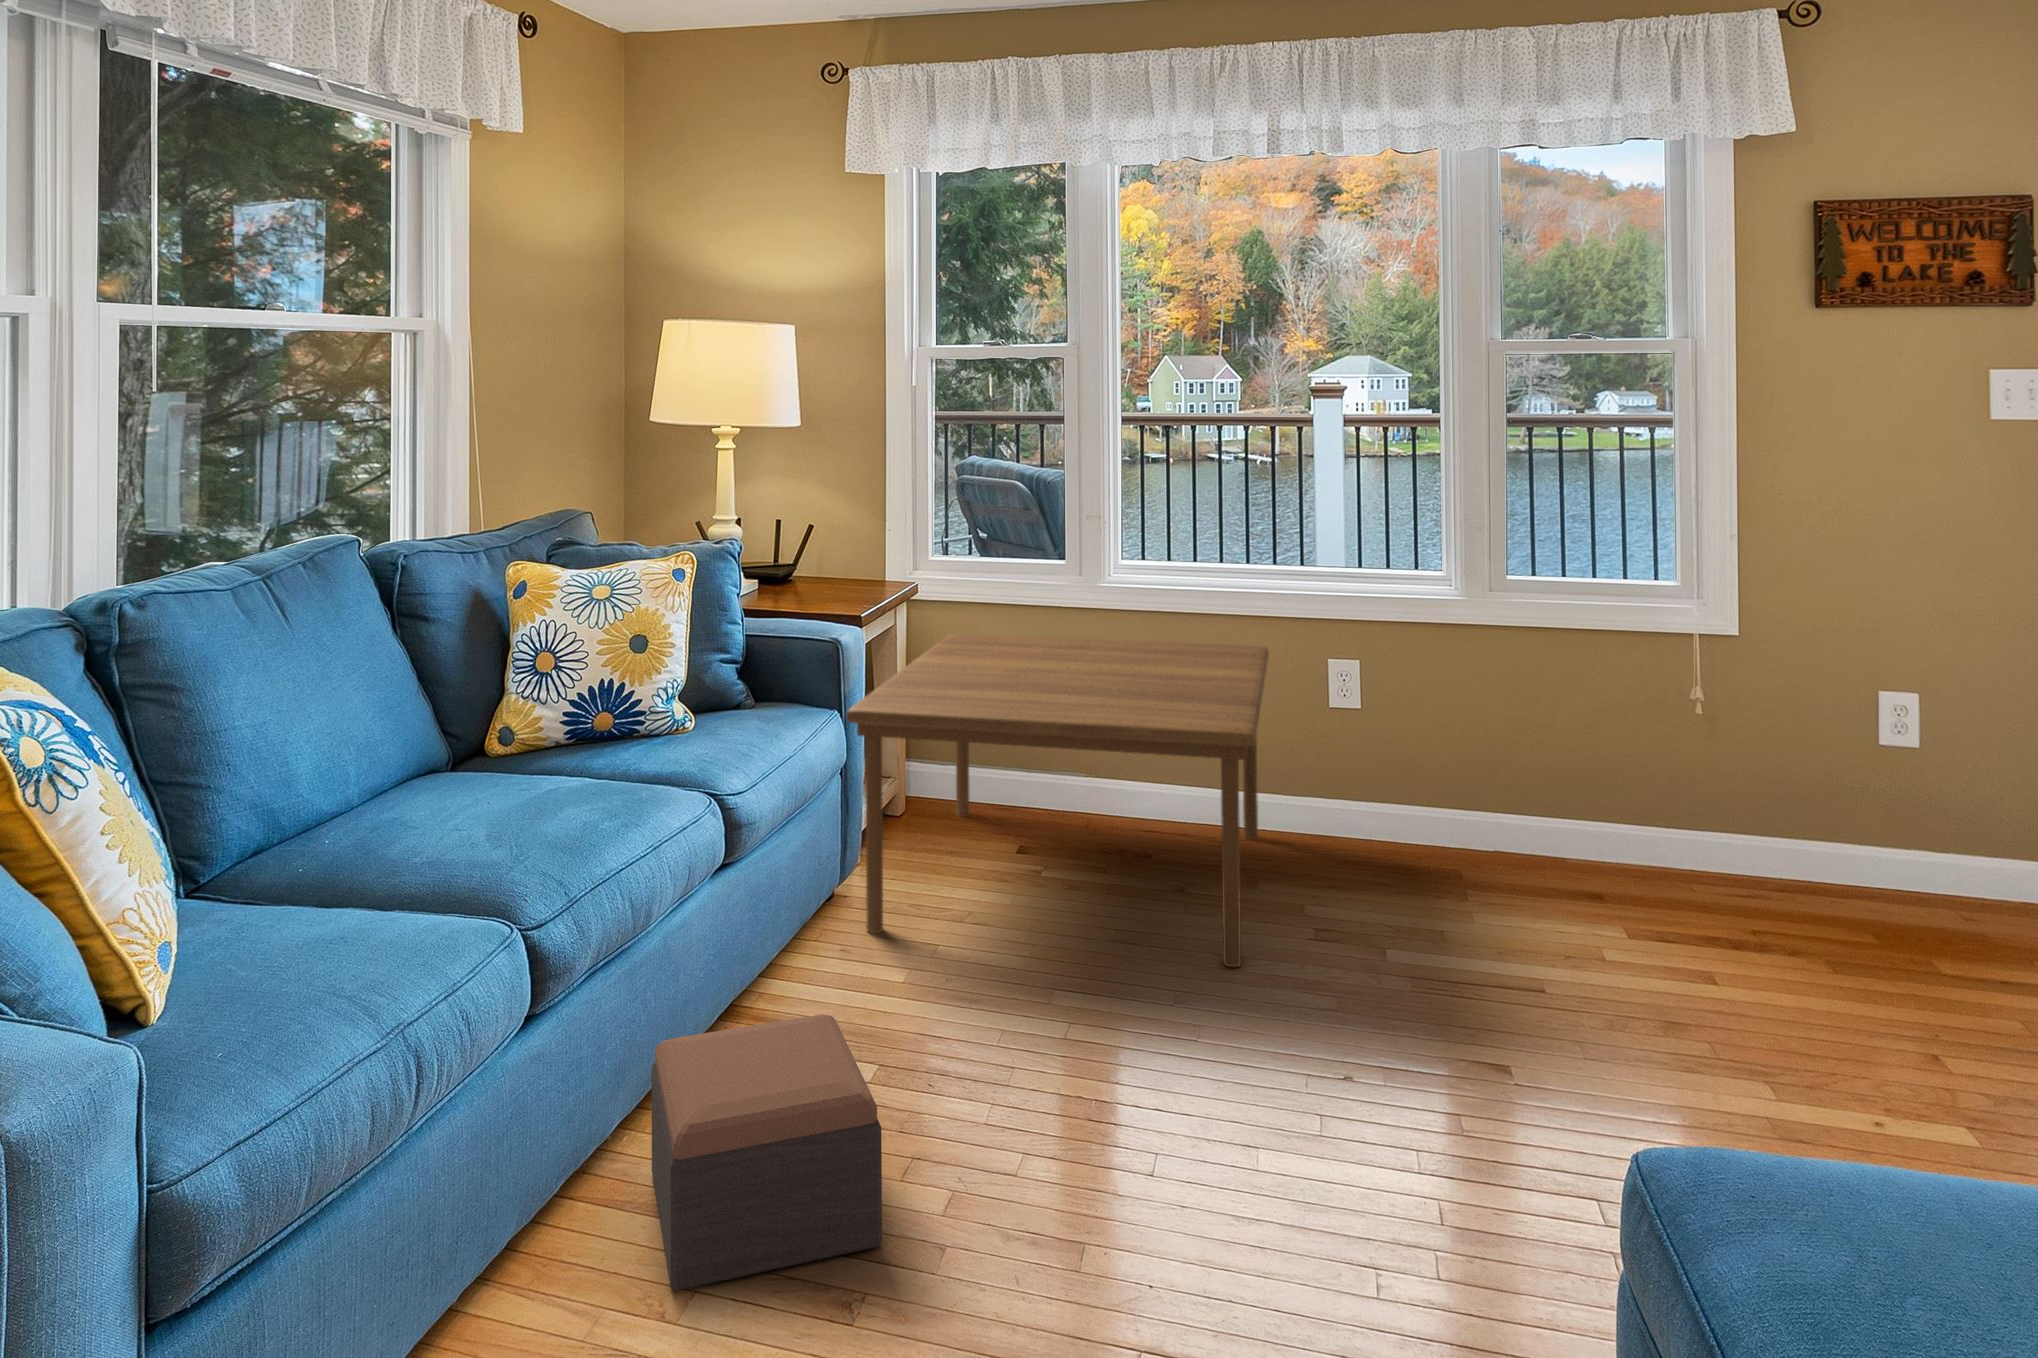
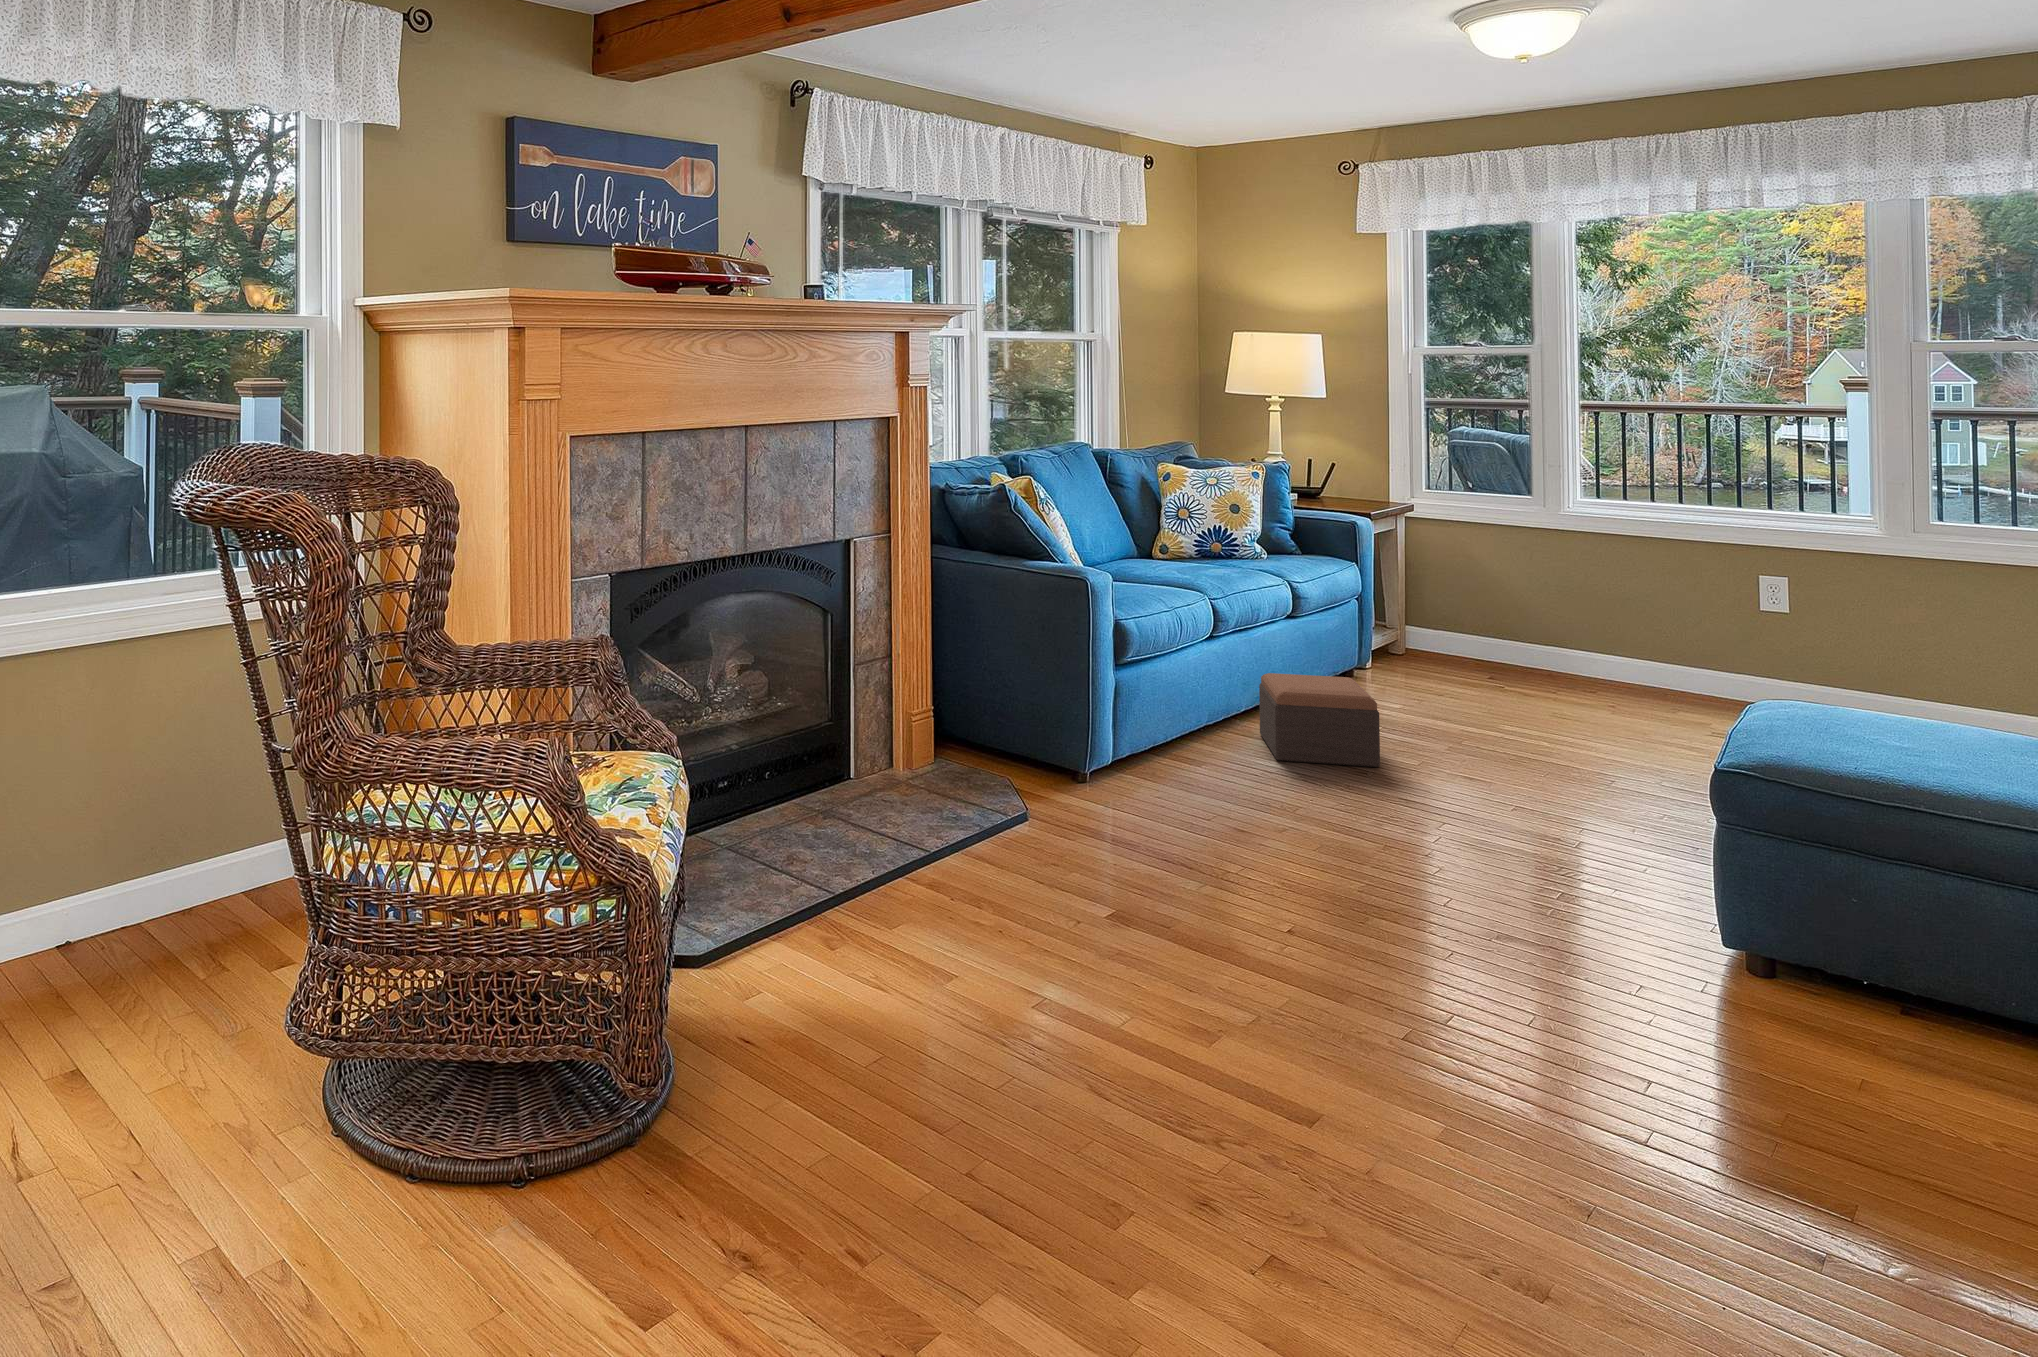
coffee table: present [846,634,1269,967] -> none [1362,536,1700,731]

